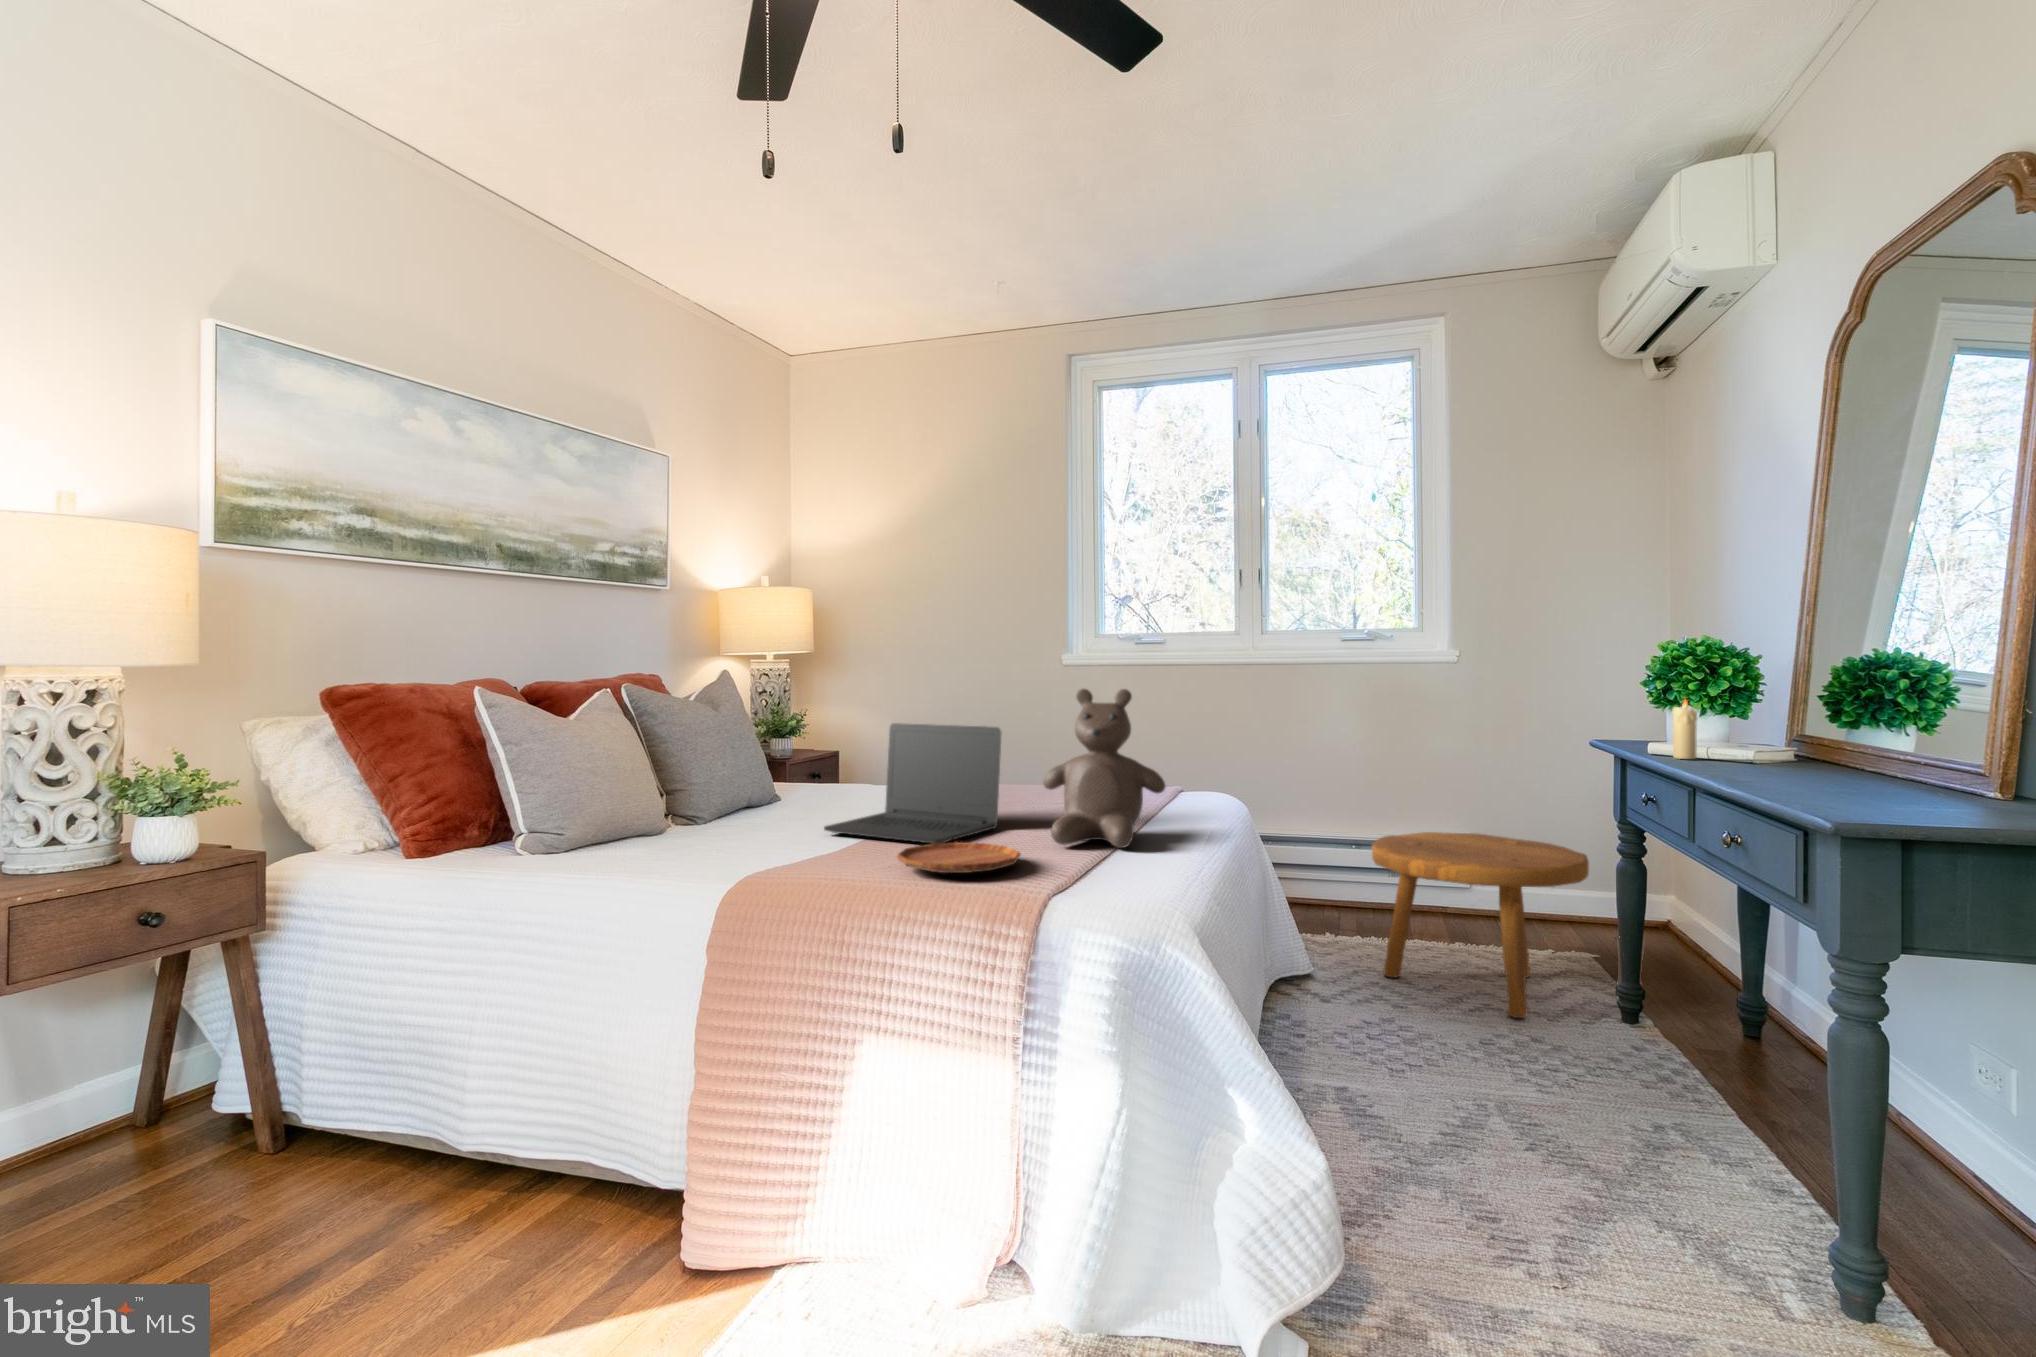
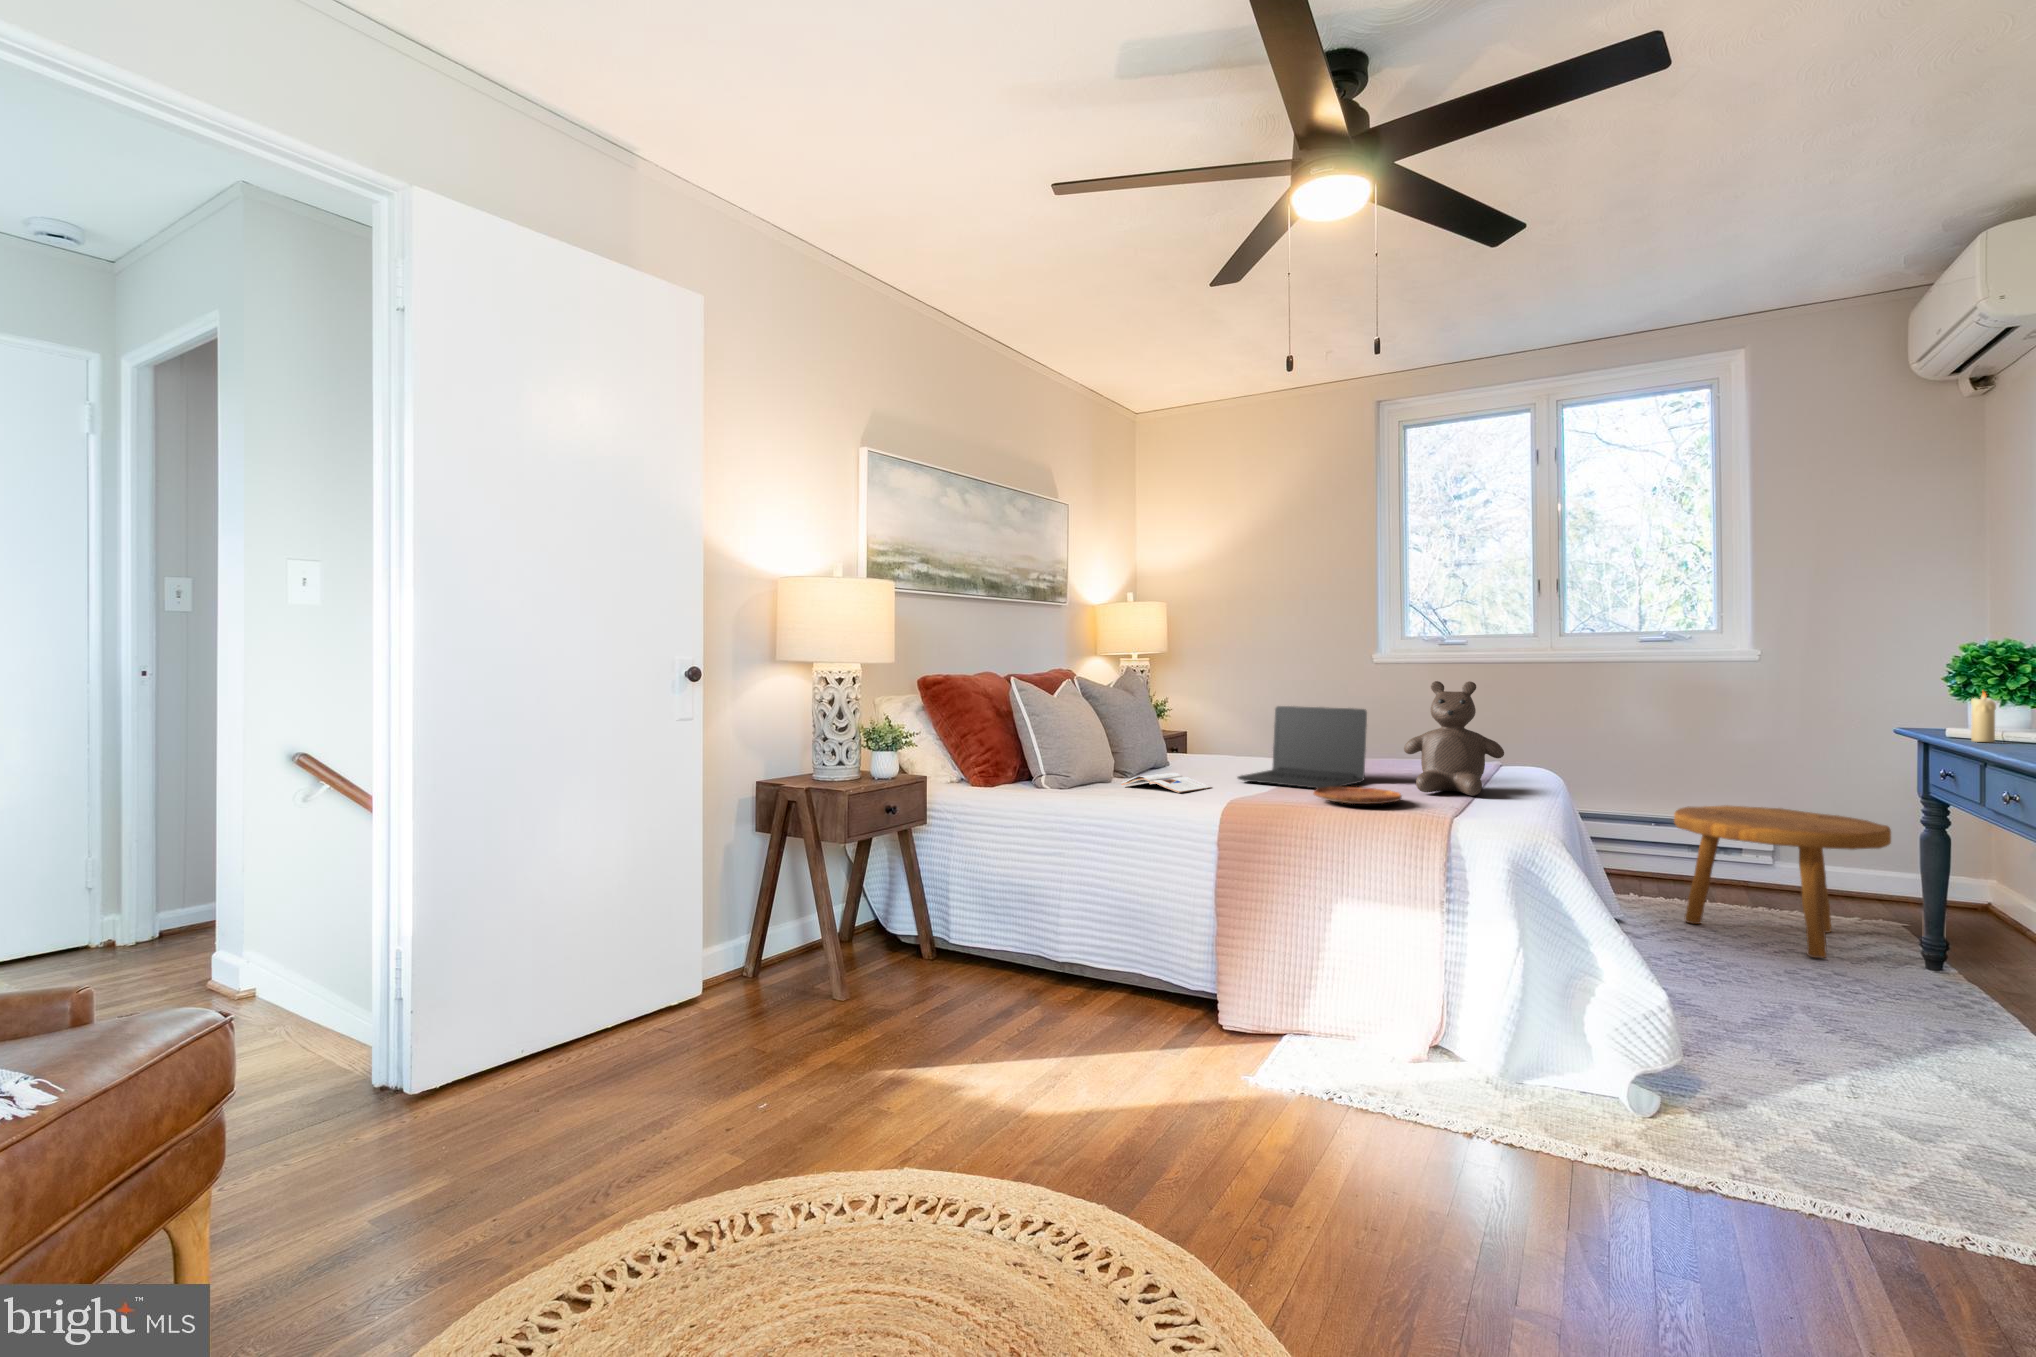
magazine: none [640,825,777,860] -> present [1121,773,1212,793]

